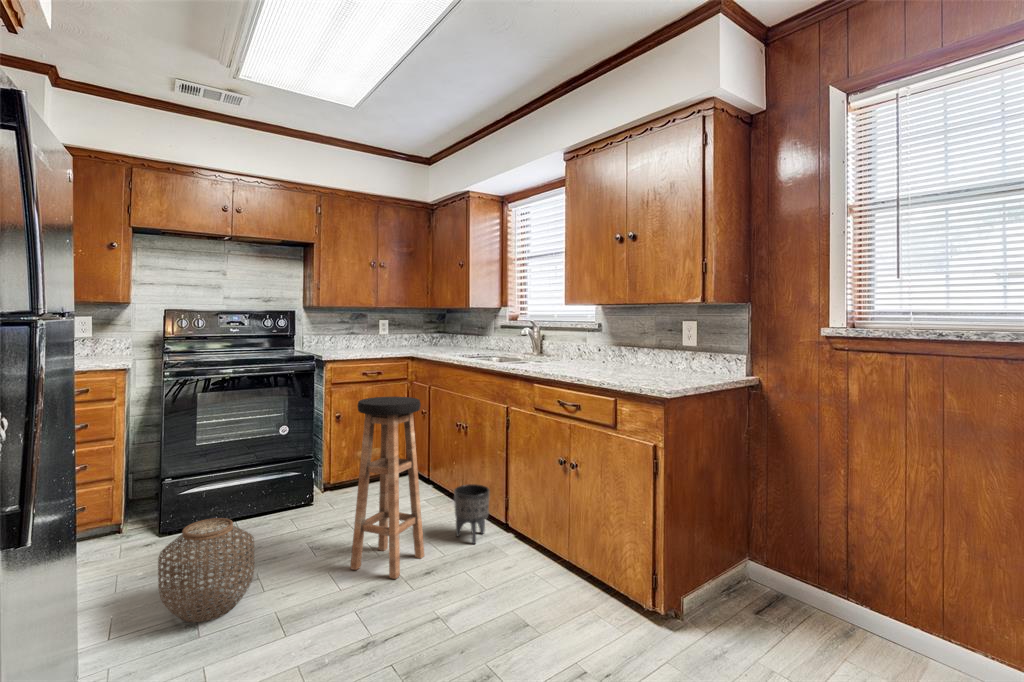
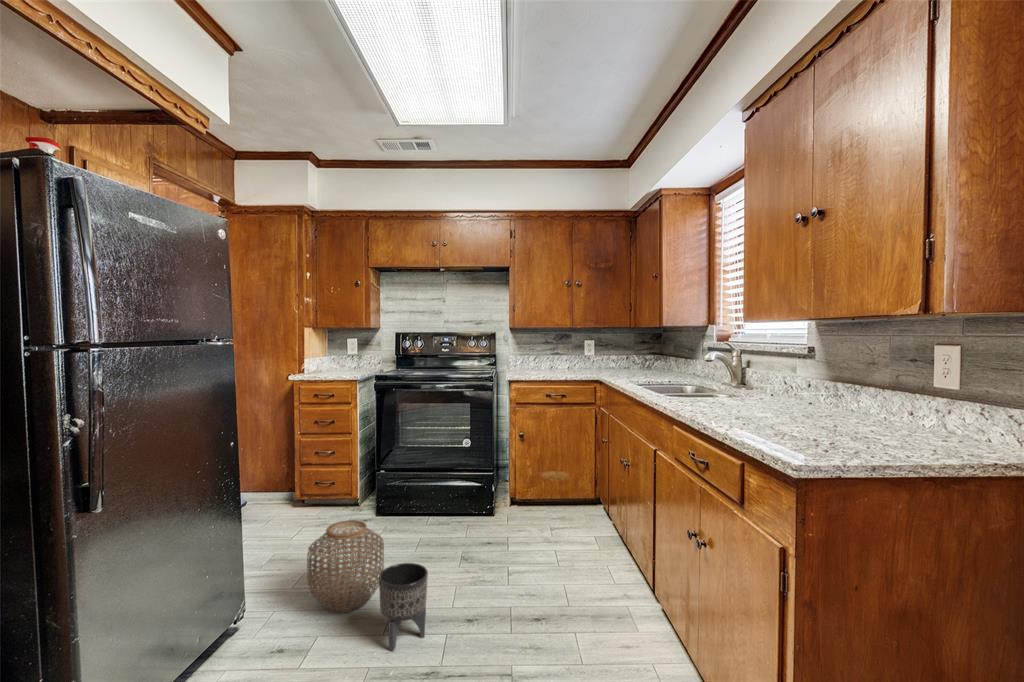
bar stool: present [350,397,424,579] -> none [471,425,548,627]
planter: present [454,484,490,544] -> present [379,563,428,651]

